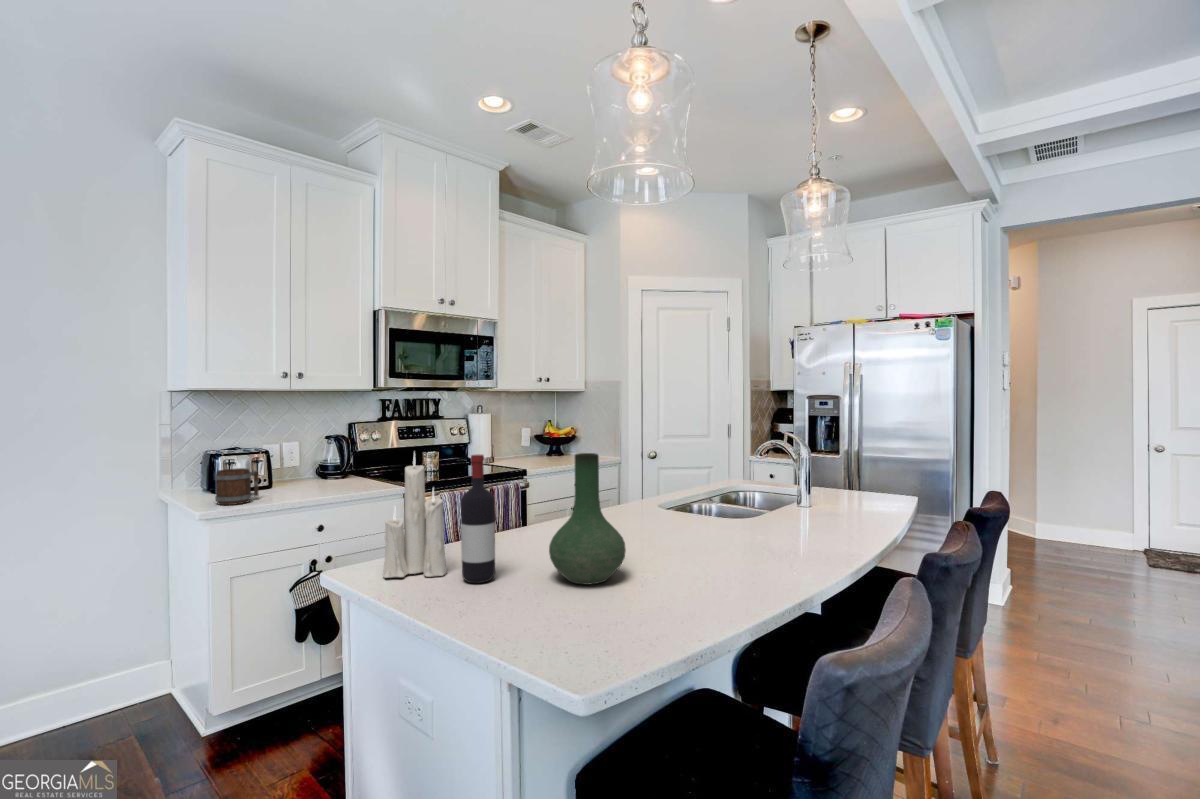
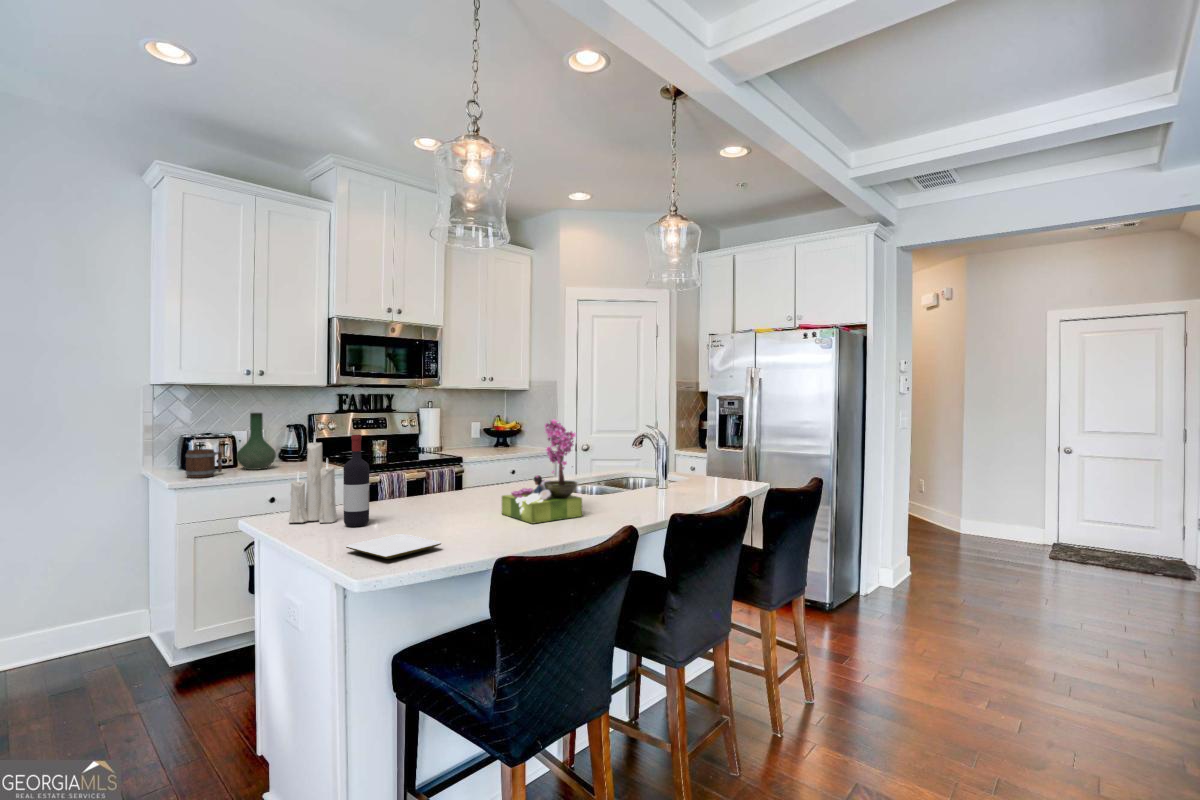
flower arrangement: none [657,425,768,572] -> present [502,419,582,523]
vase: present [549,453,626,584] -> present [237,413,276,470]
plate: none [502,599,640,653] -> present [346,534,441,559]

